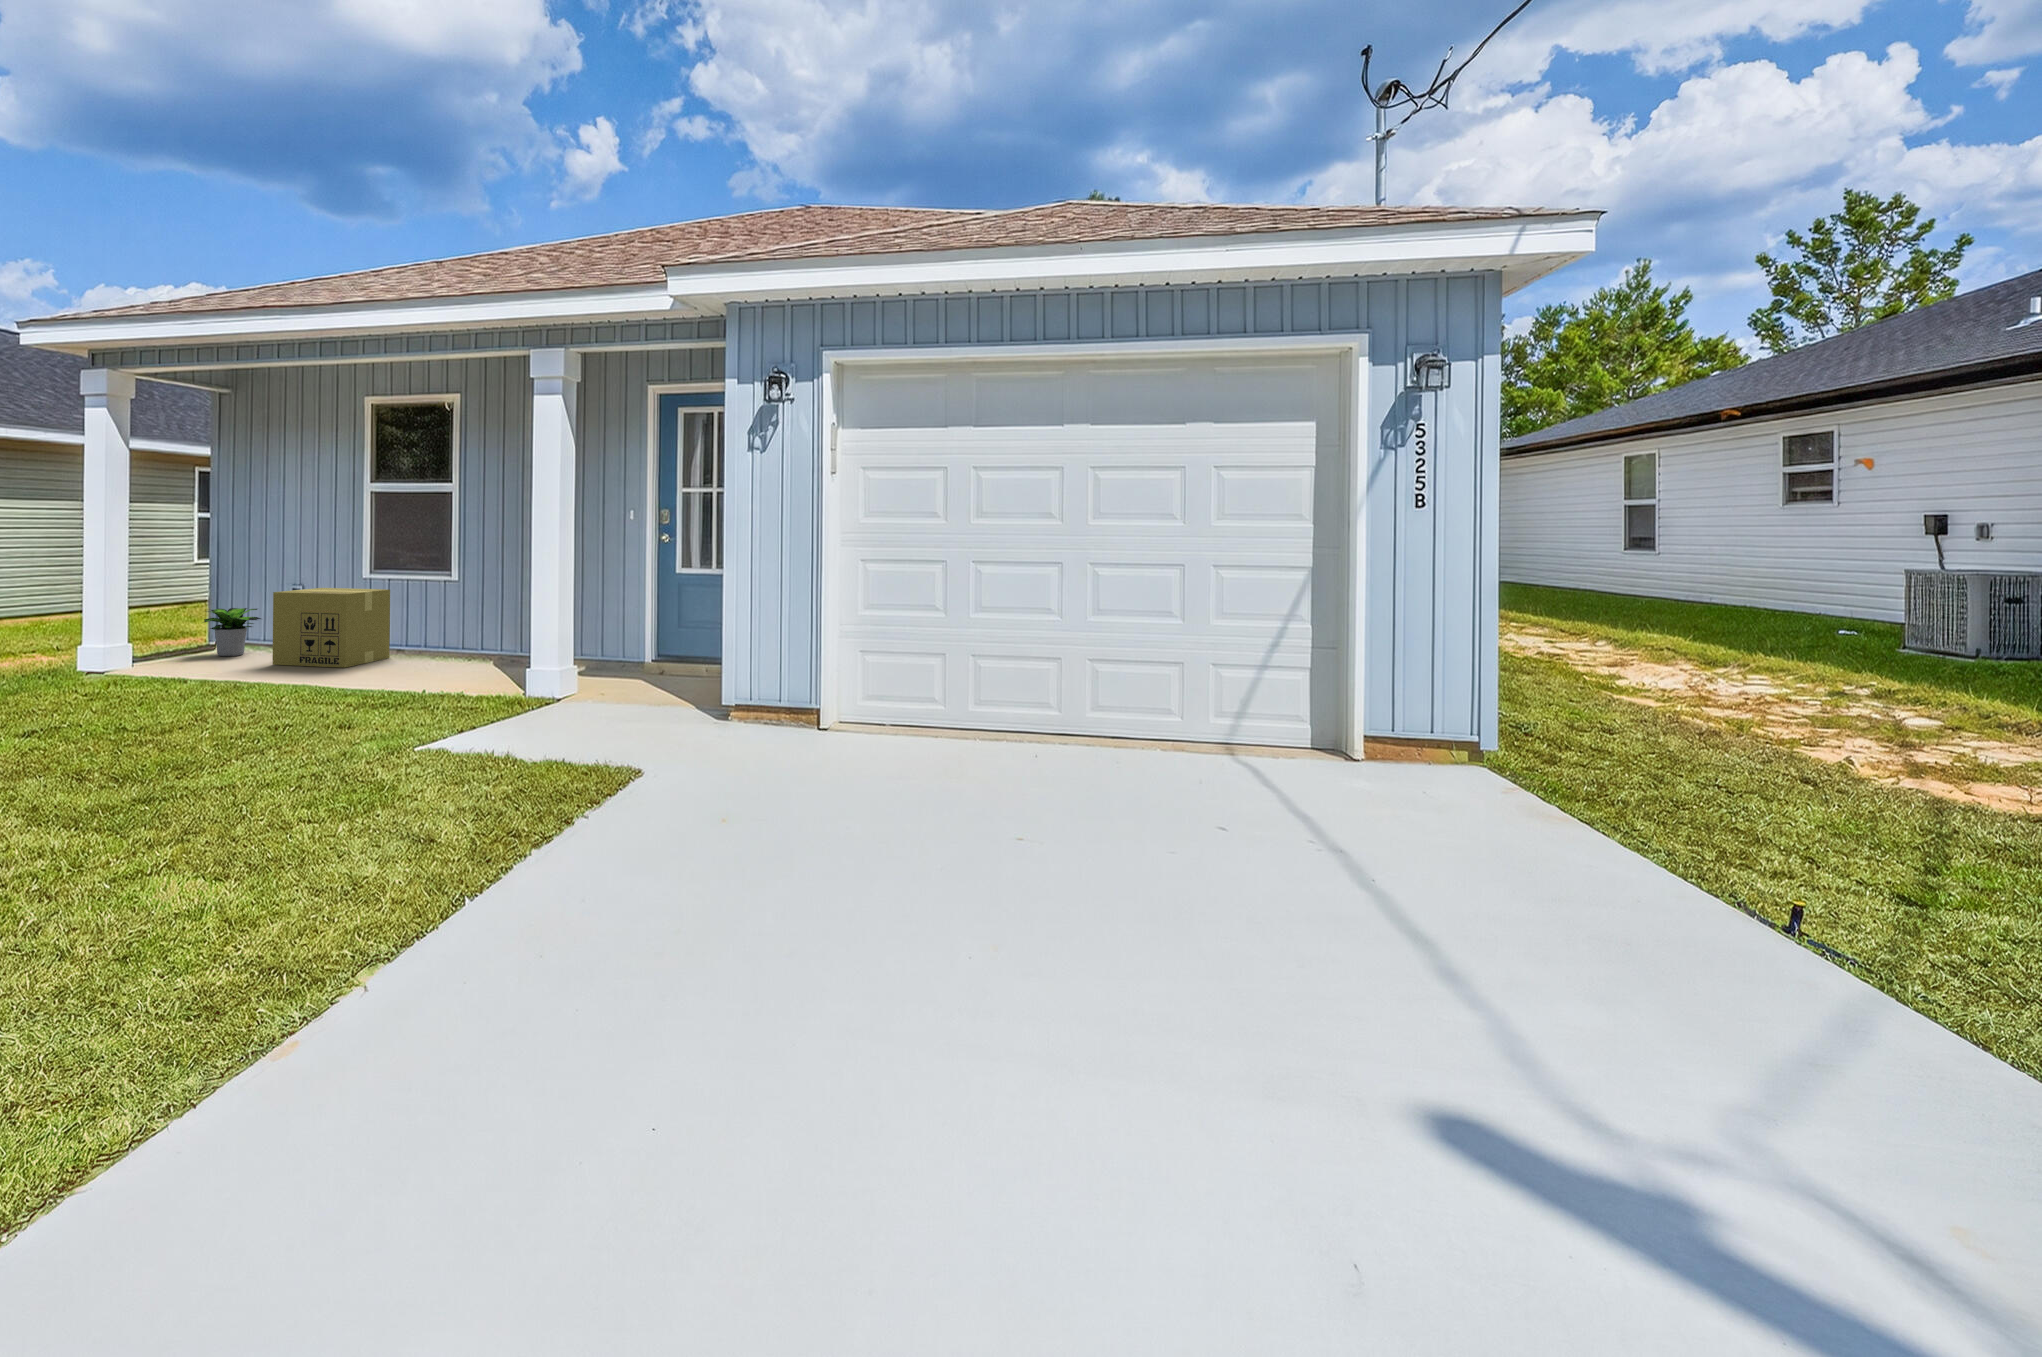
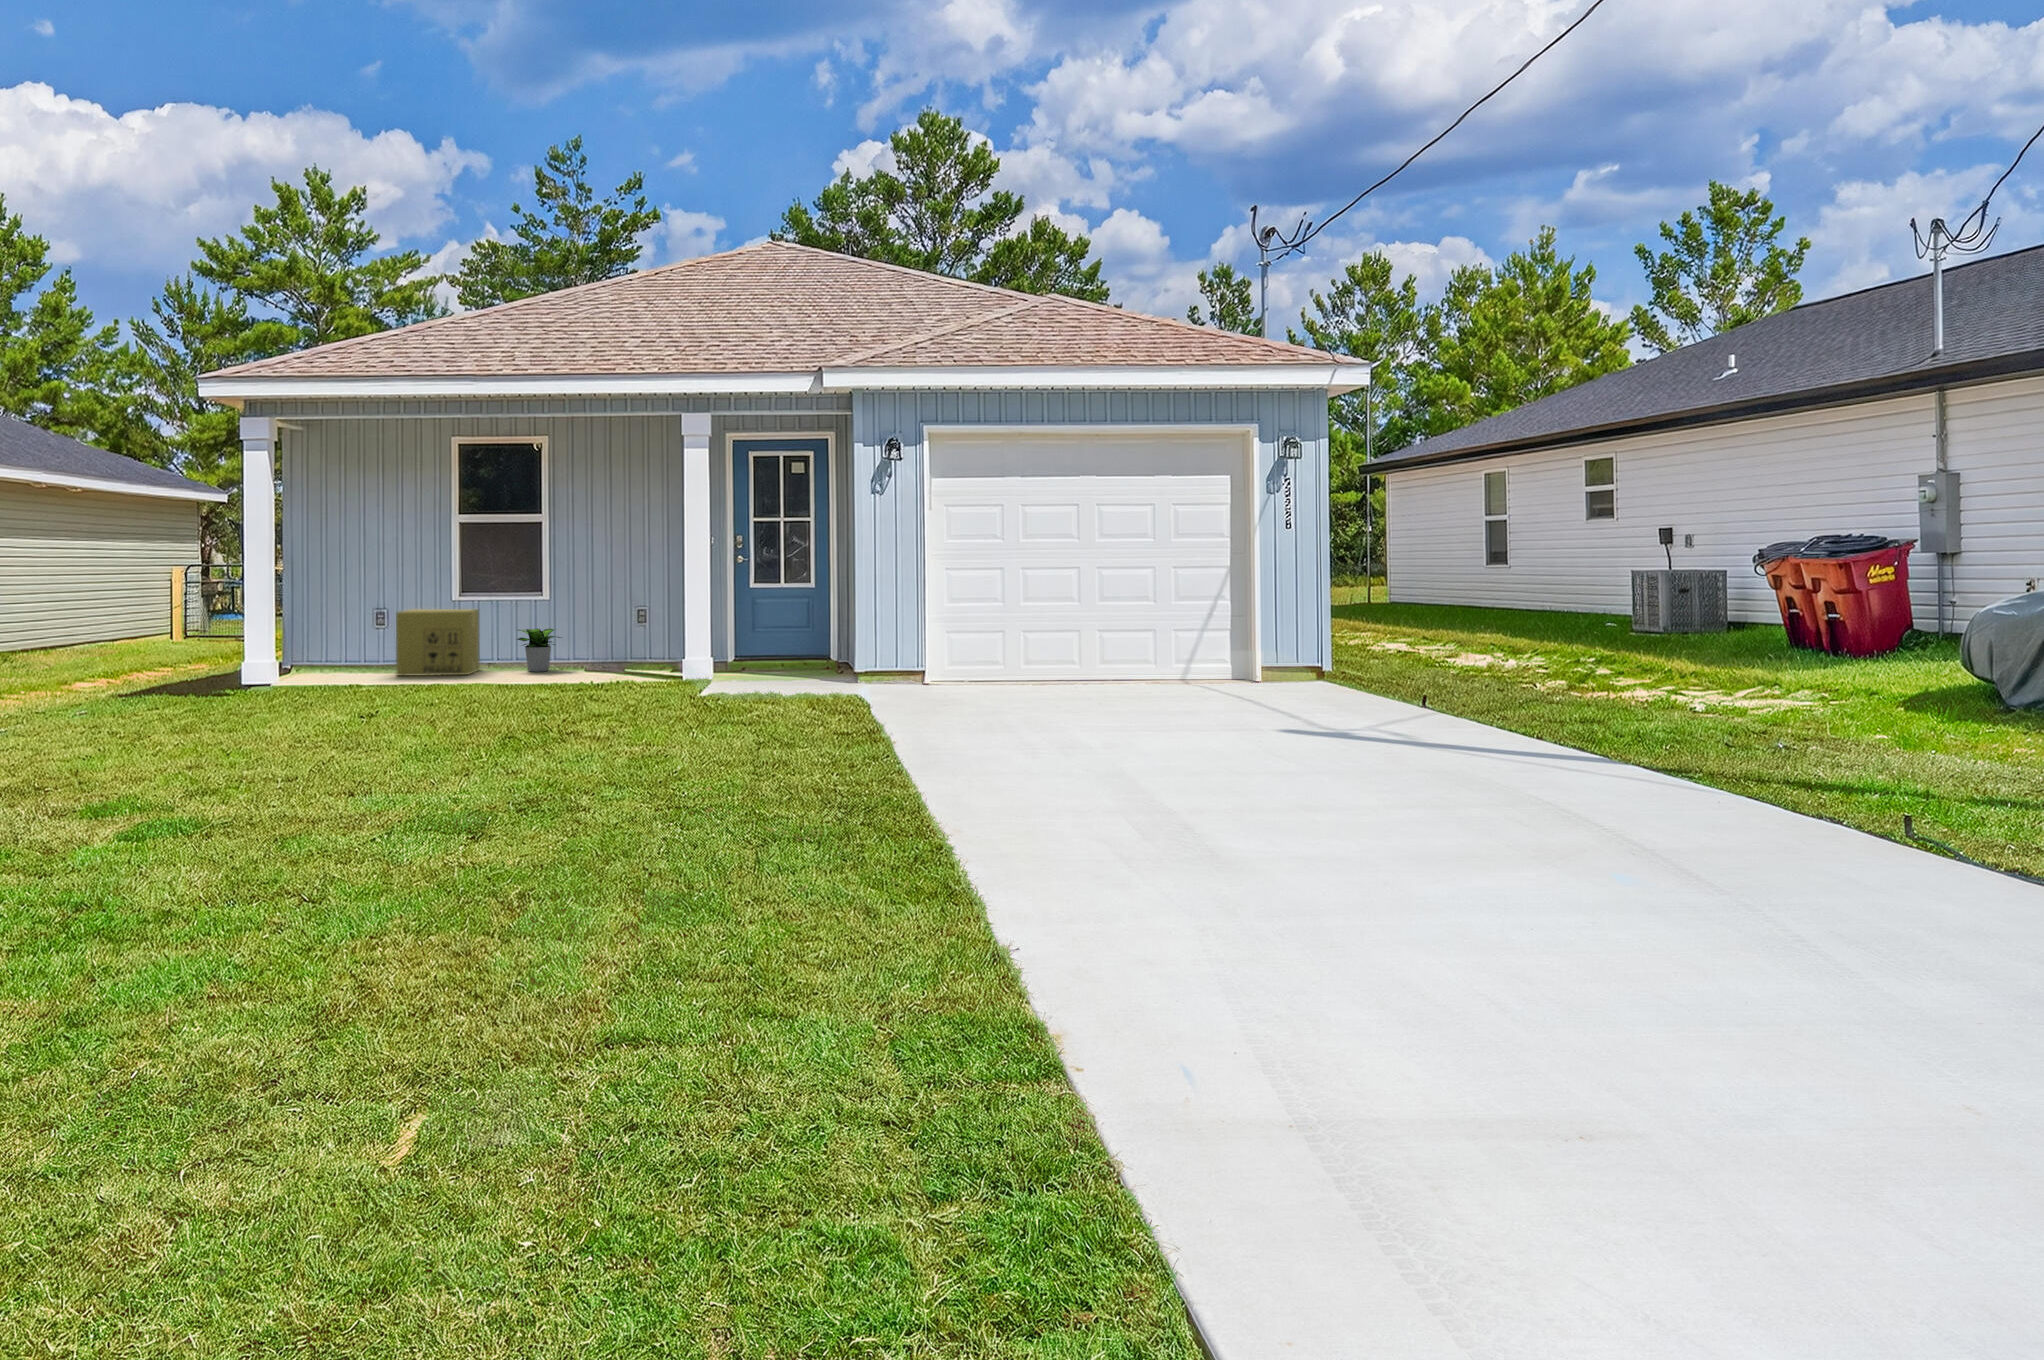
potted plant: present [204,608,261,656] -> present [517,629,561,672]

